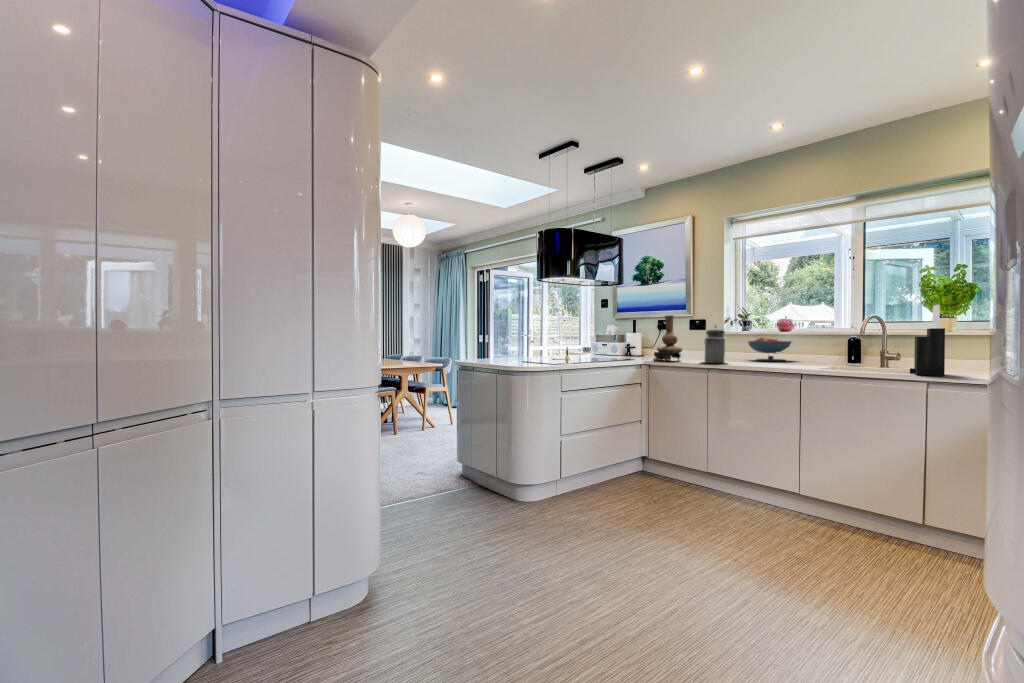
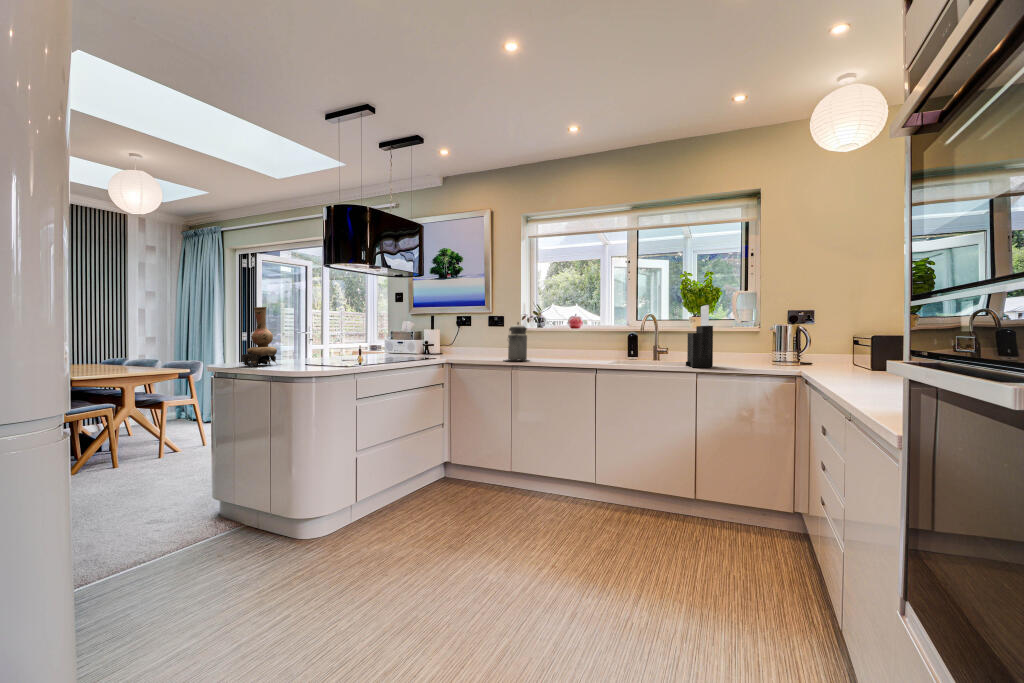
vase: present [653,315,682,361] -> present [242,307,278,366]
fruit bowl: present [748,337,792,361] -> none [543,331,584,357]

